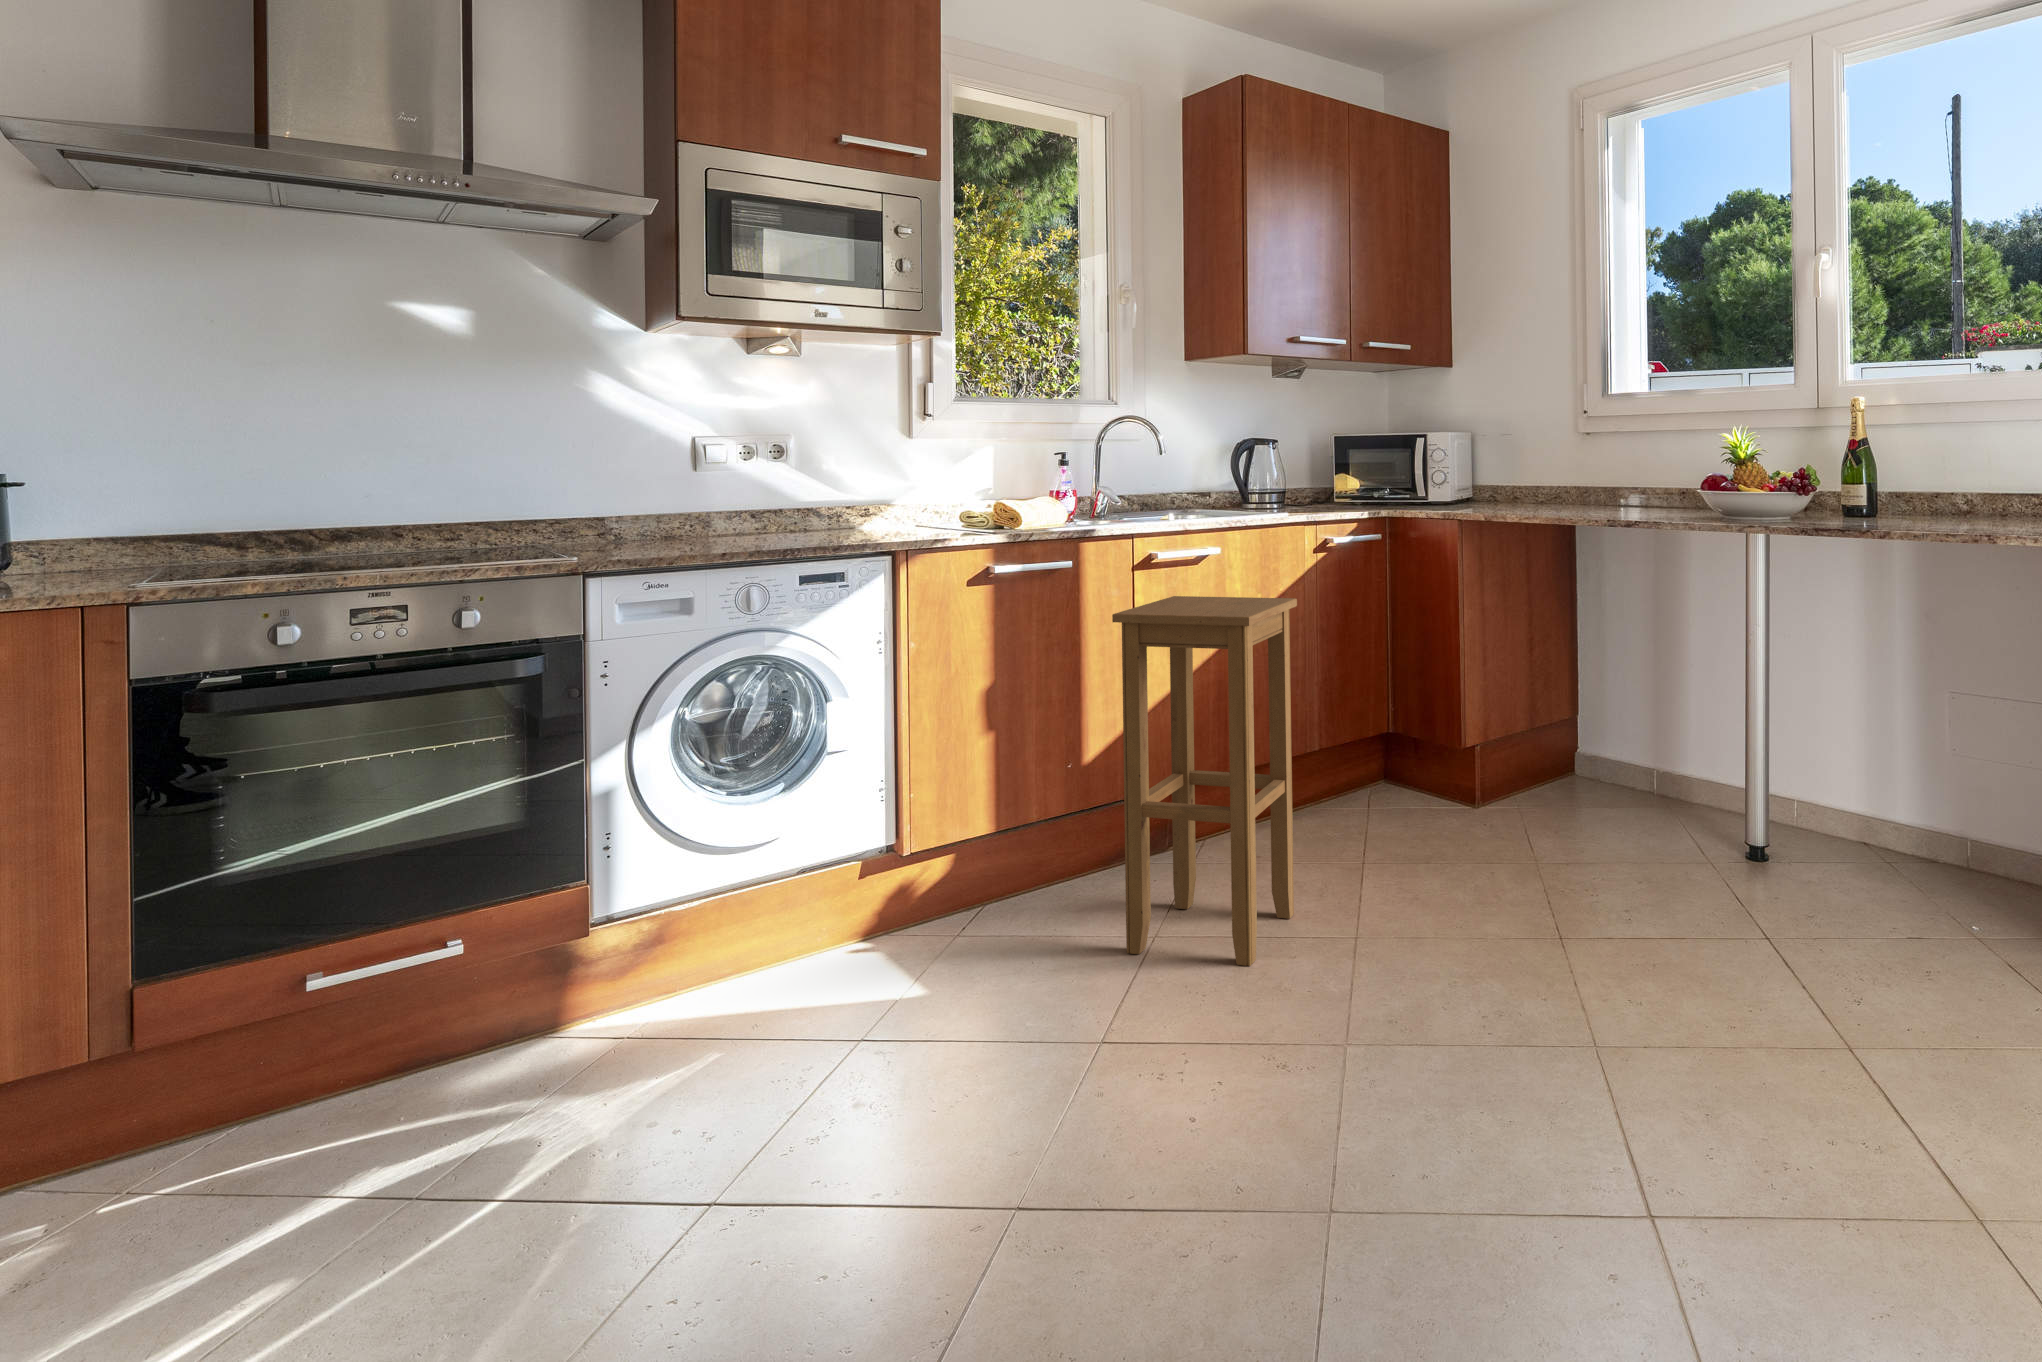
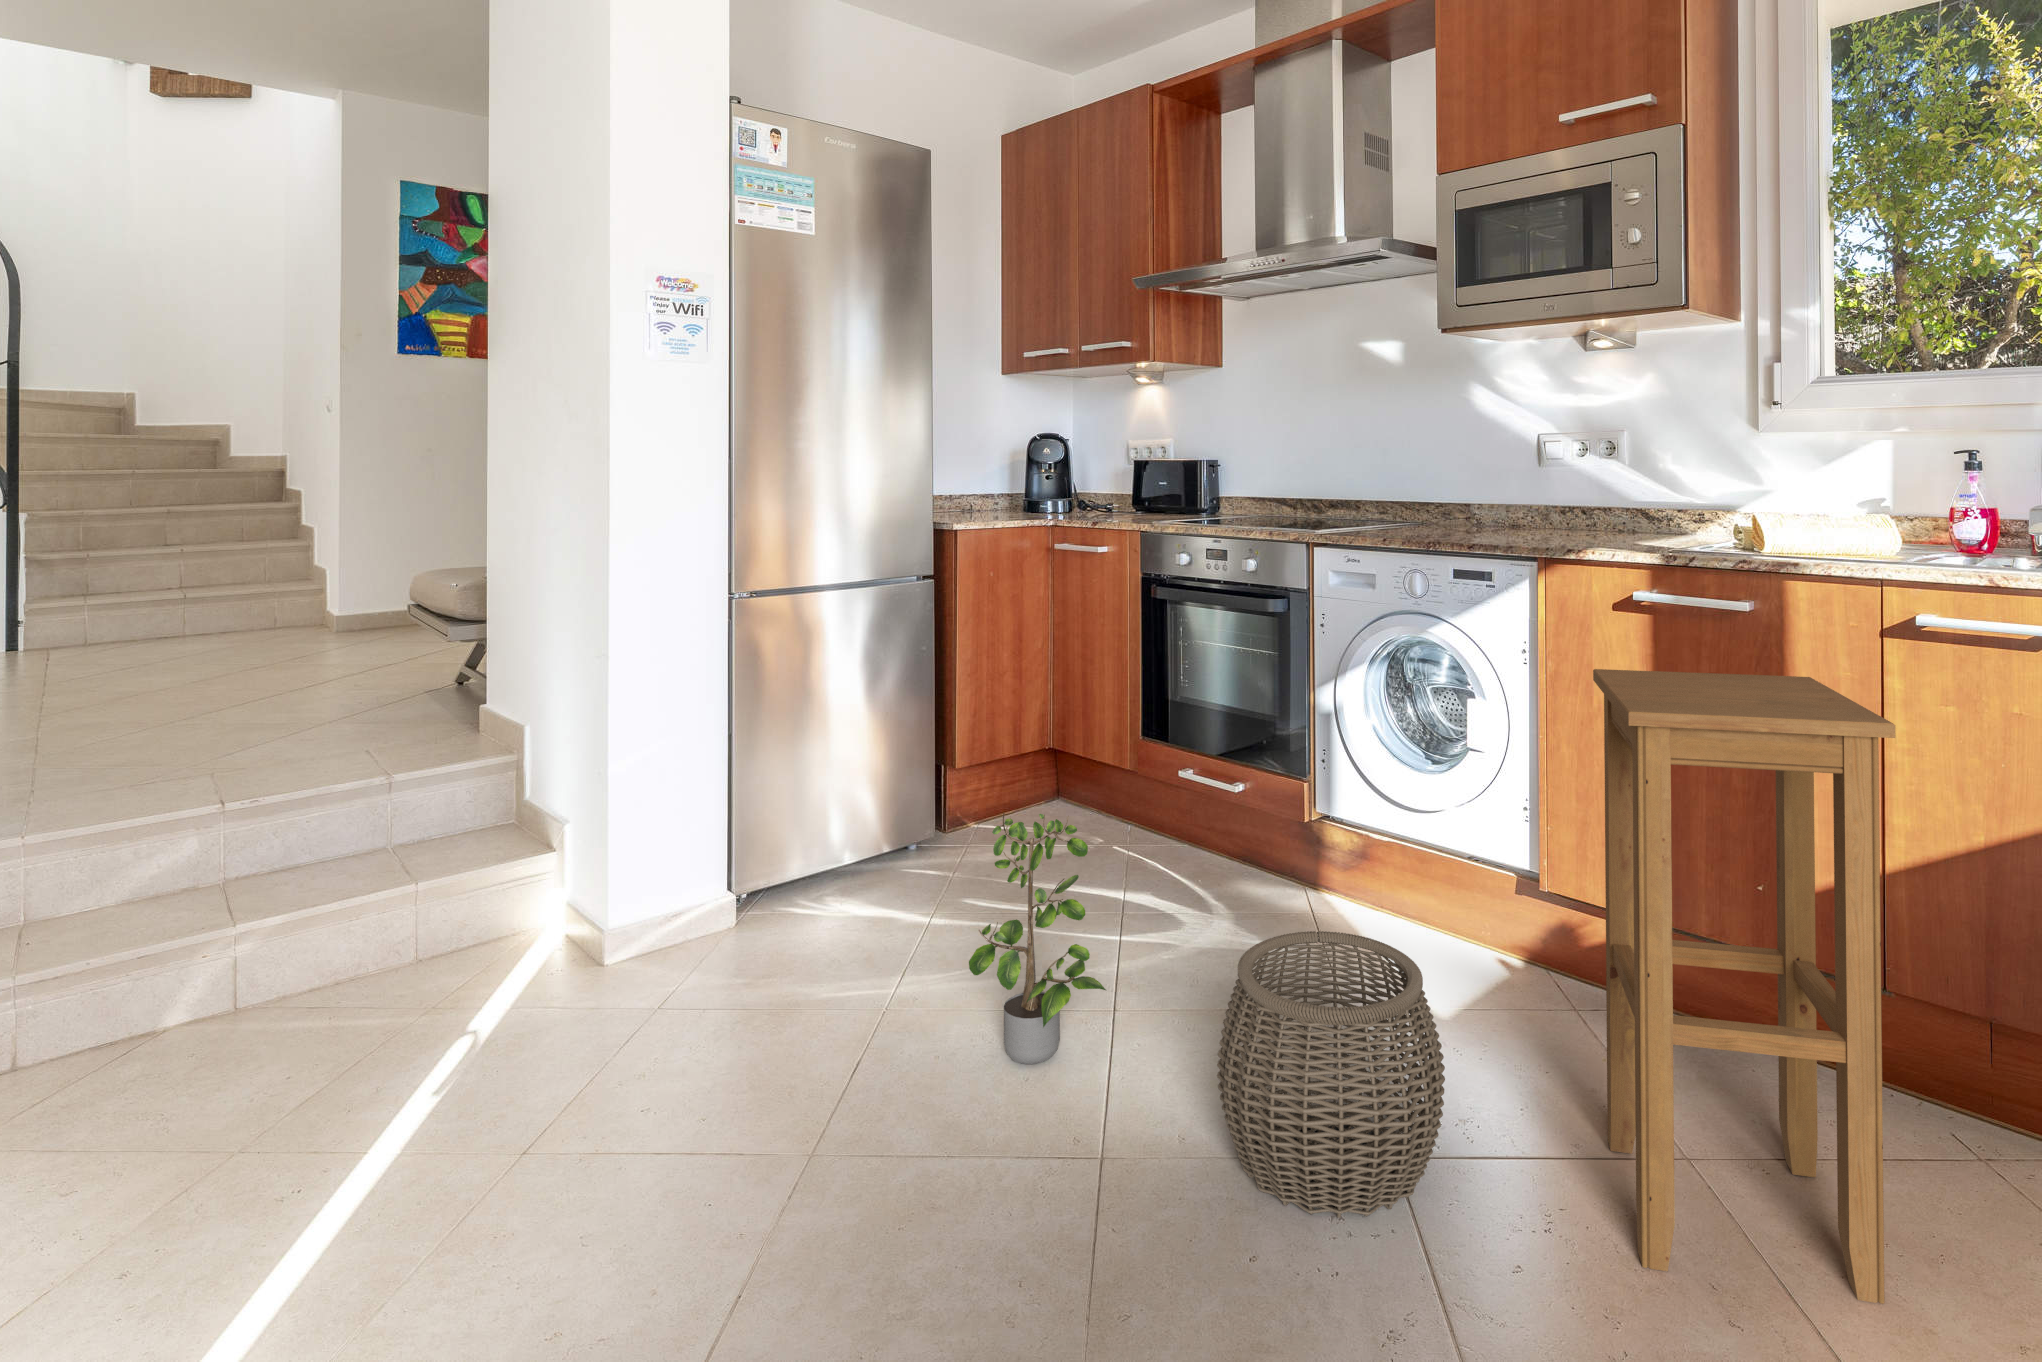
woven basket: none [995,868,1195,1098] -> present [1217,931,1445,1218]
potted plant: none [696,903,892,1258] -> present [969,813,1106,1064]

